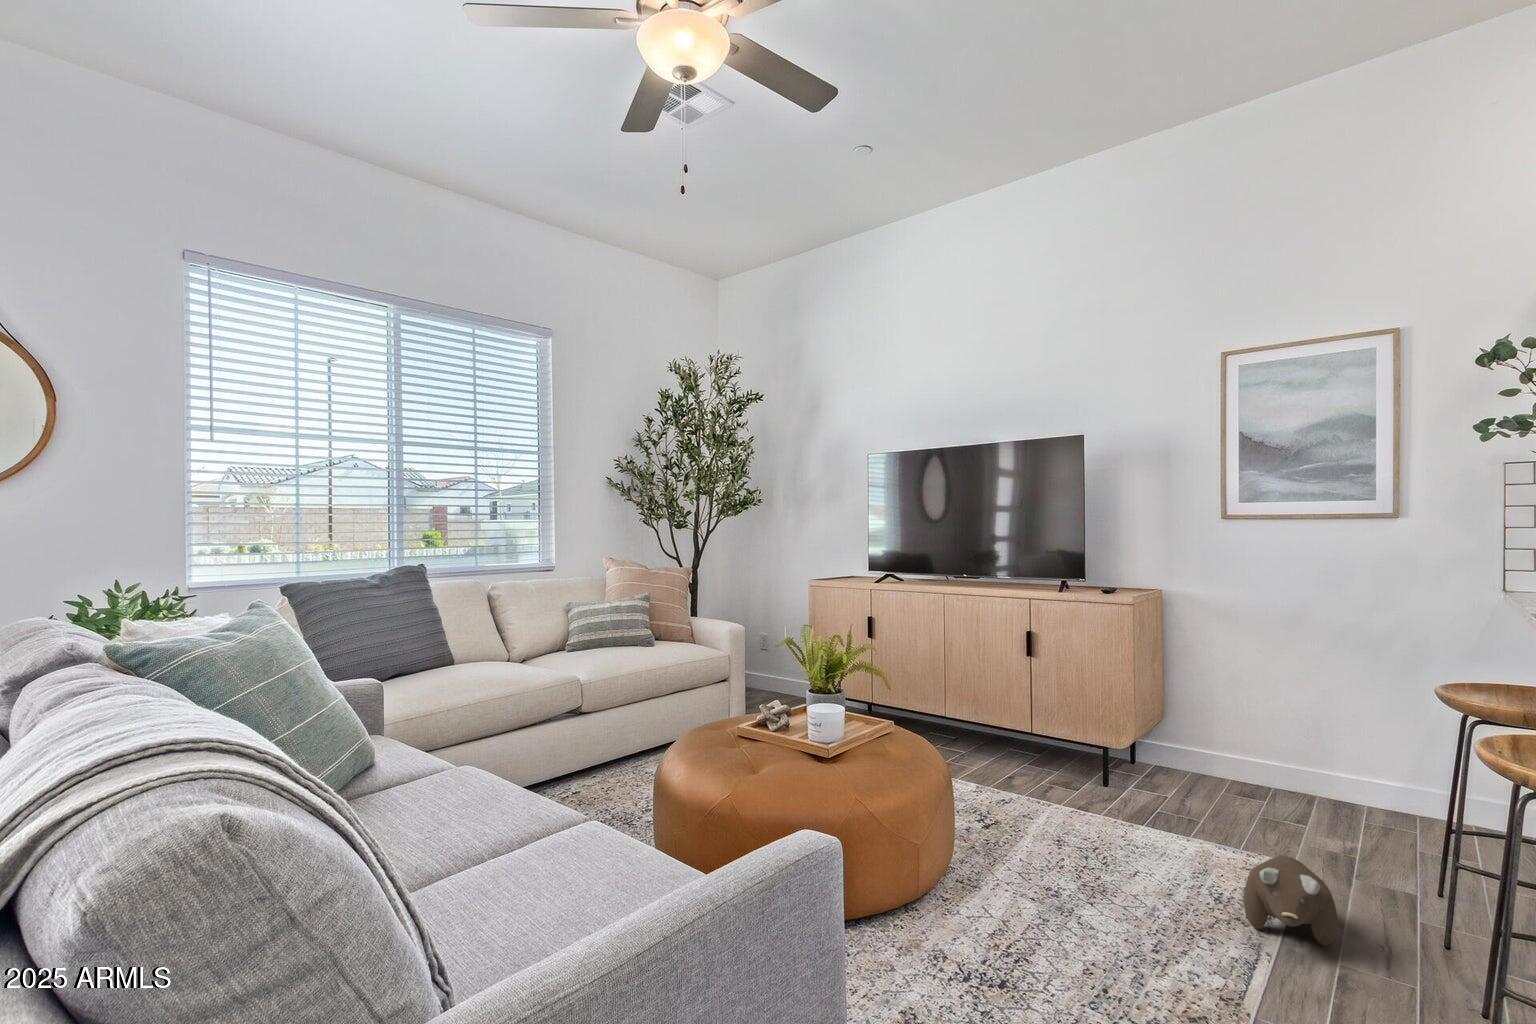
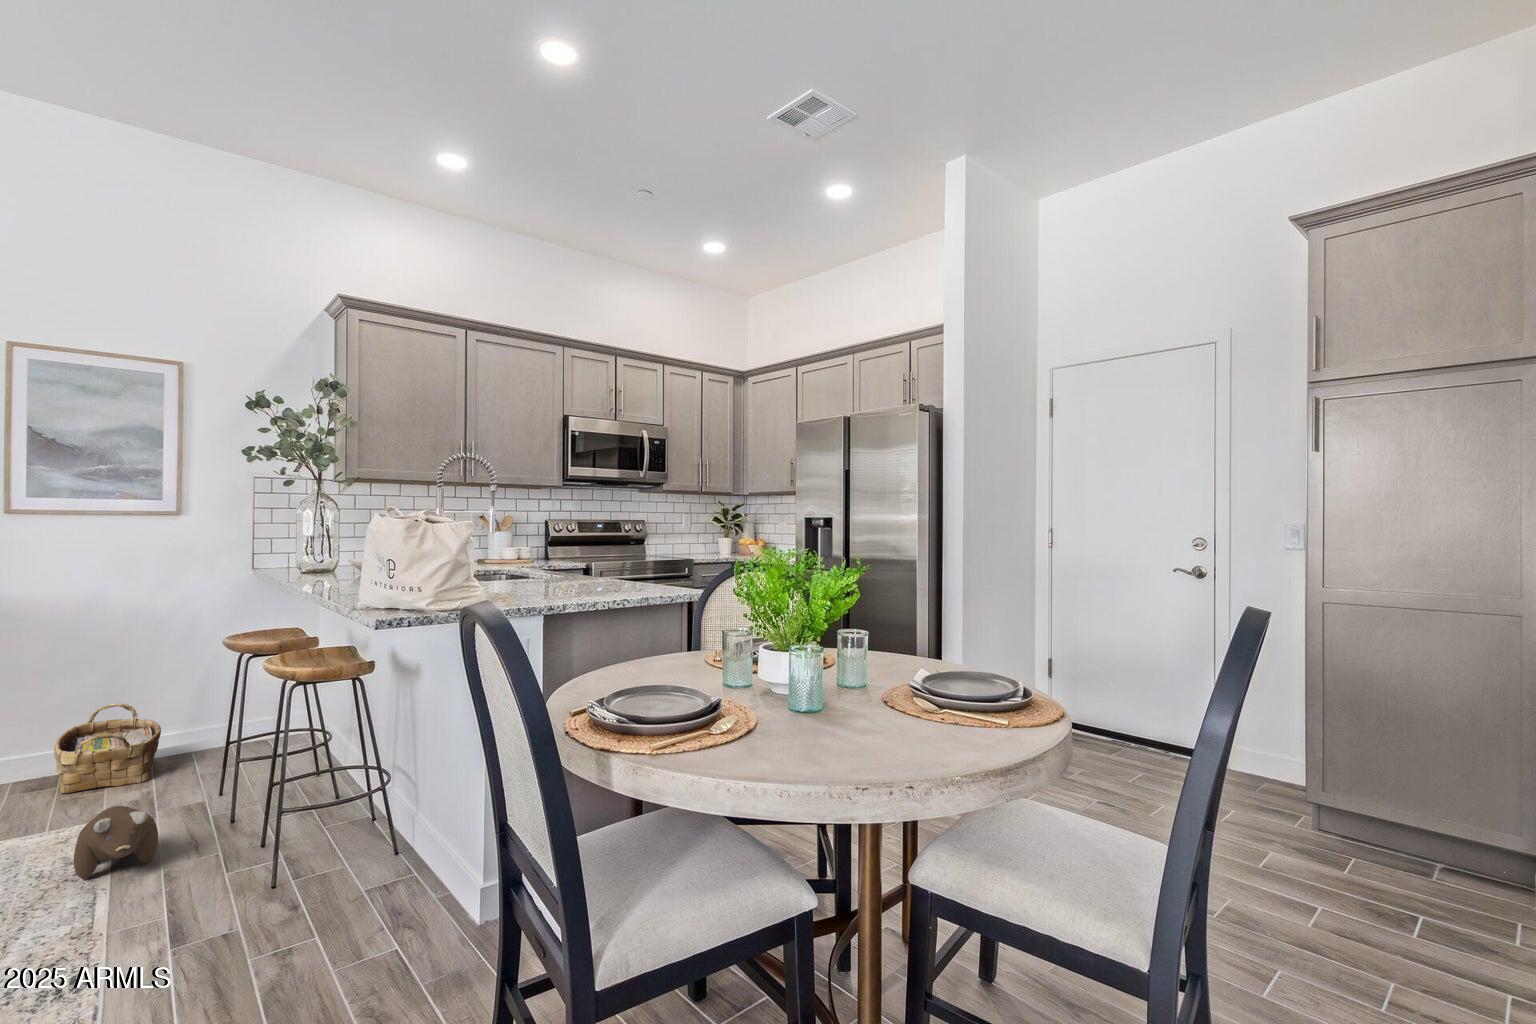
woven basket: none [1260,729,1373,833] -> present [54,703,161,794]

